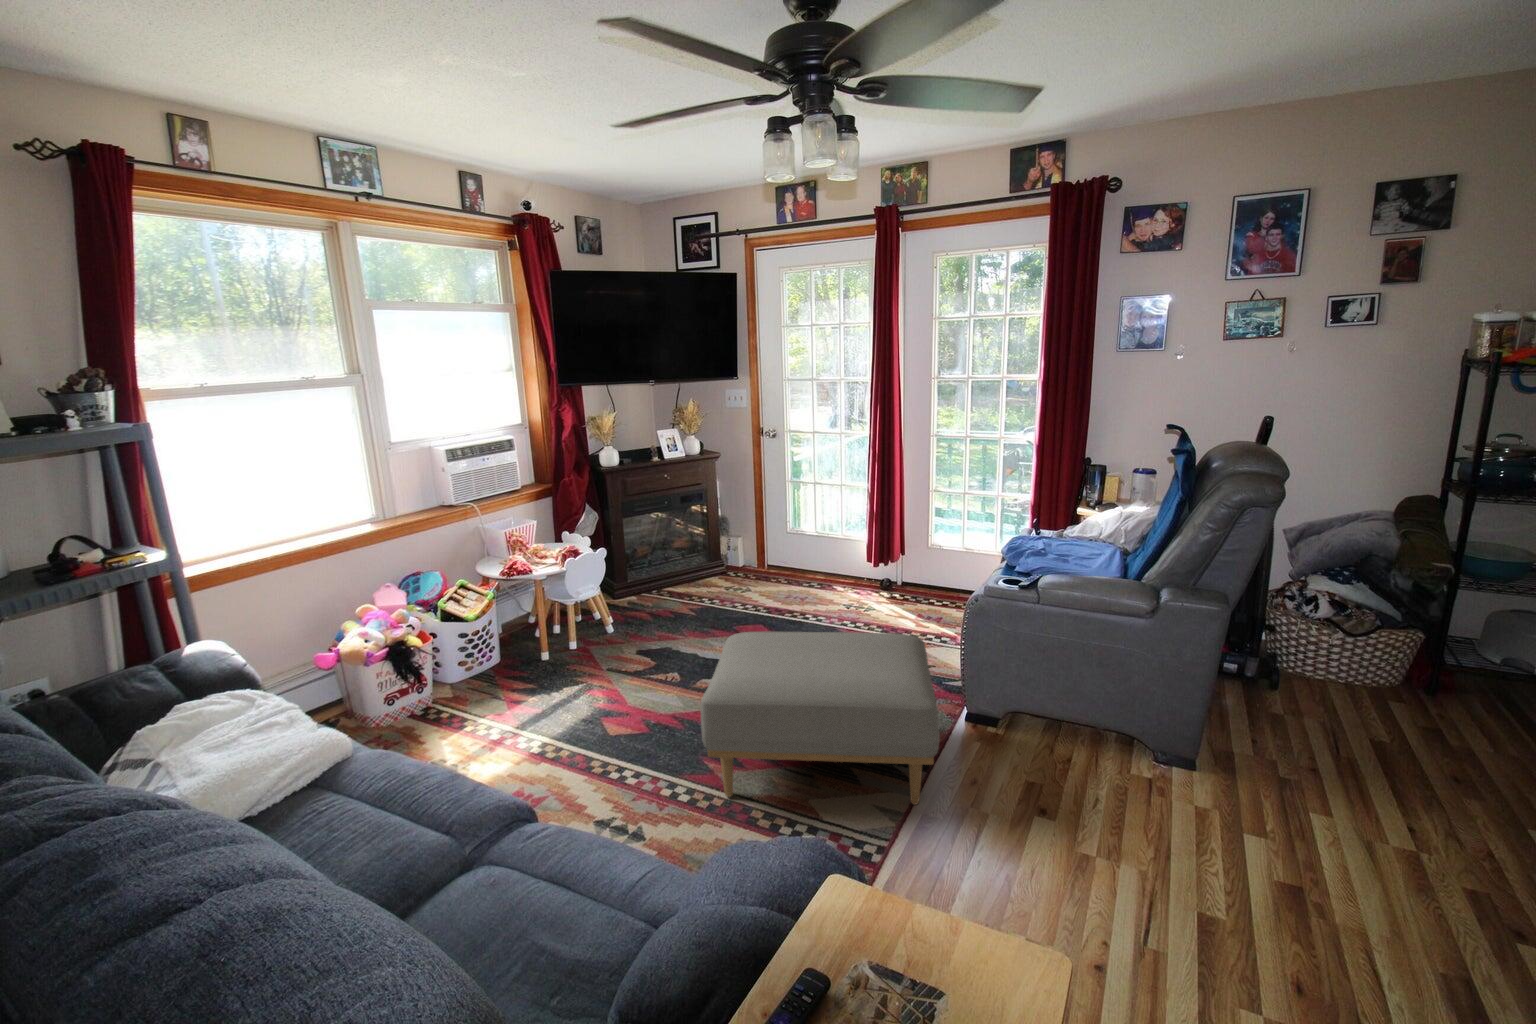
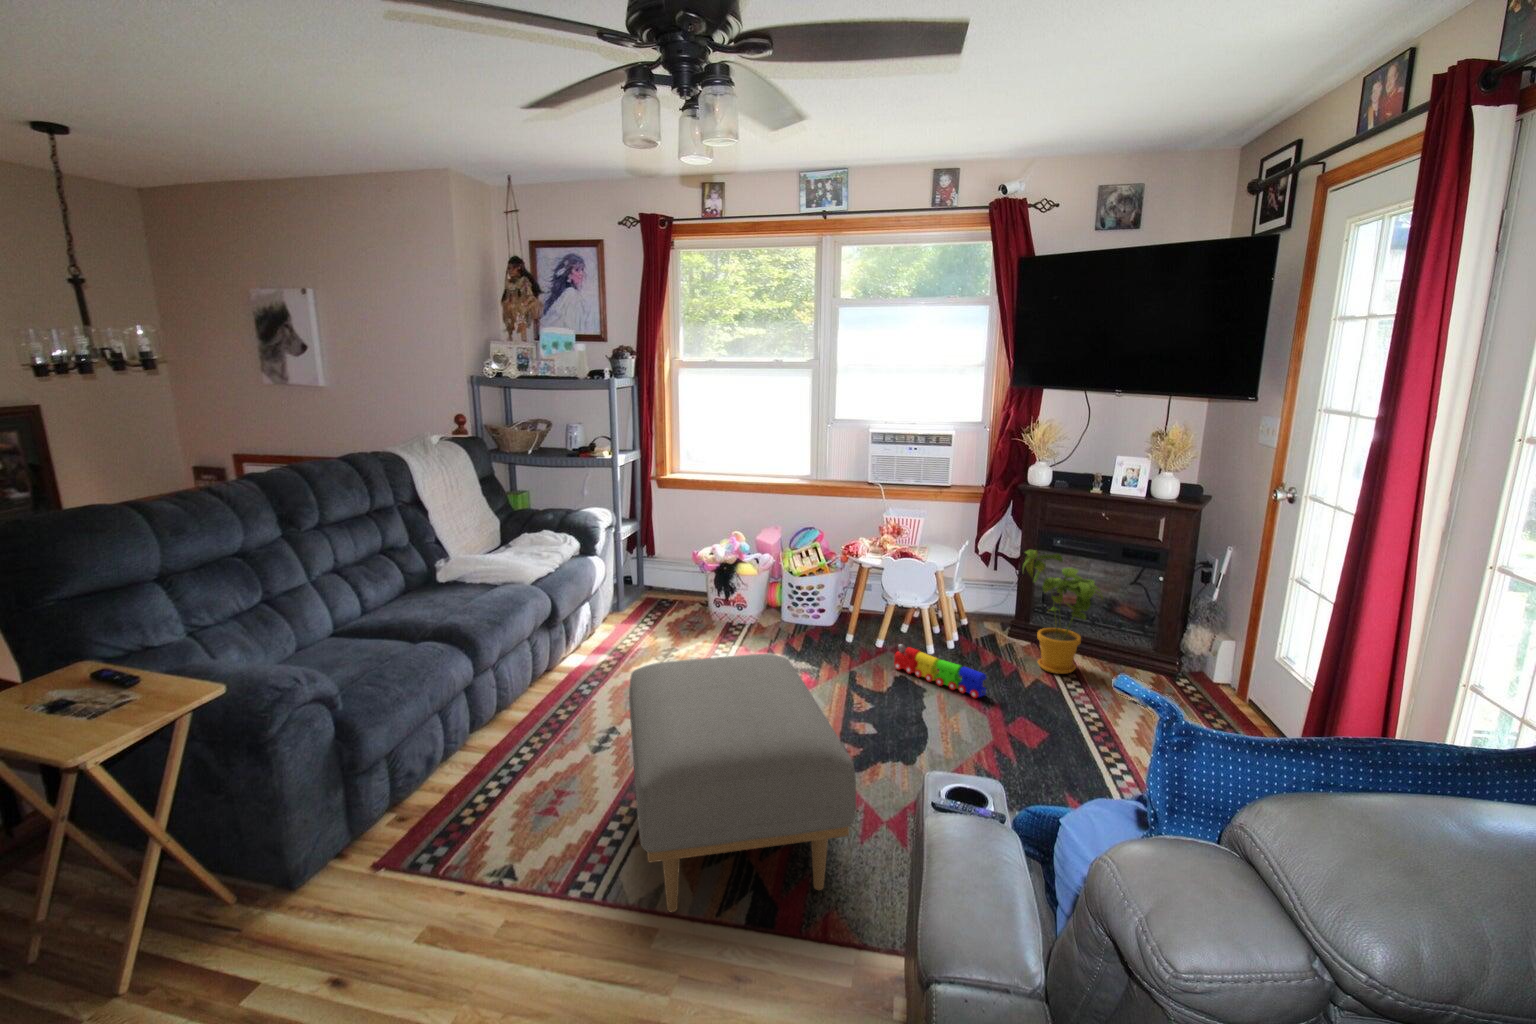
house plant: none [647,511,715,602] -> present [1023,550,1103,674]
toy train: none [618,612,706,649] -> present [894,644,986,698]

